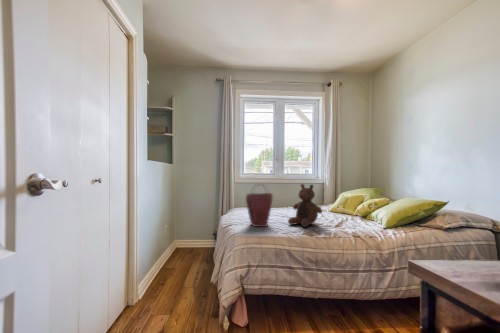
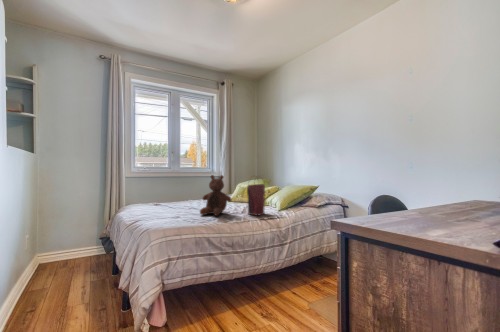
handbag: present [246,185,273,227] -> present [247,176,265,216]

